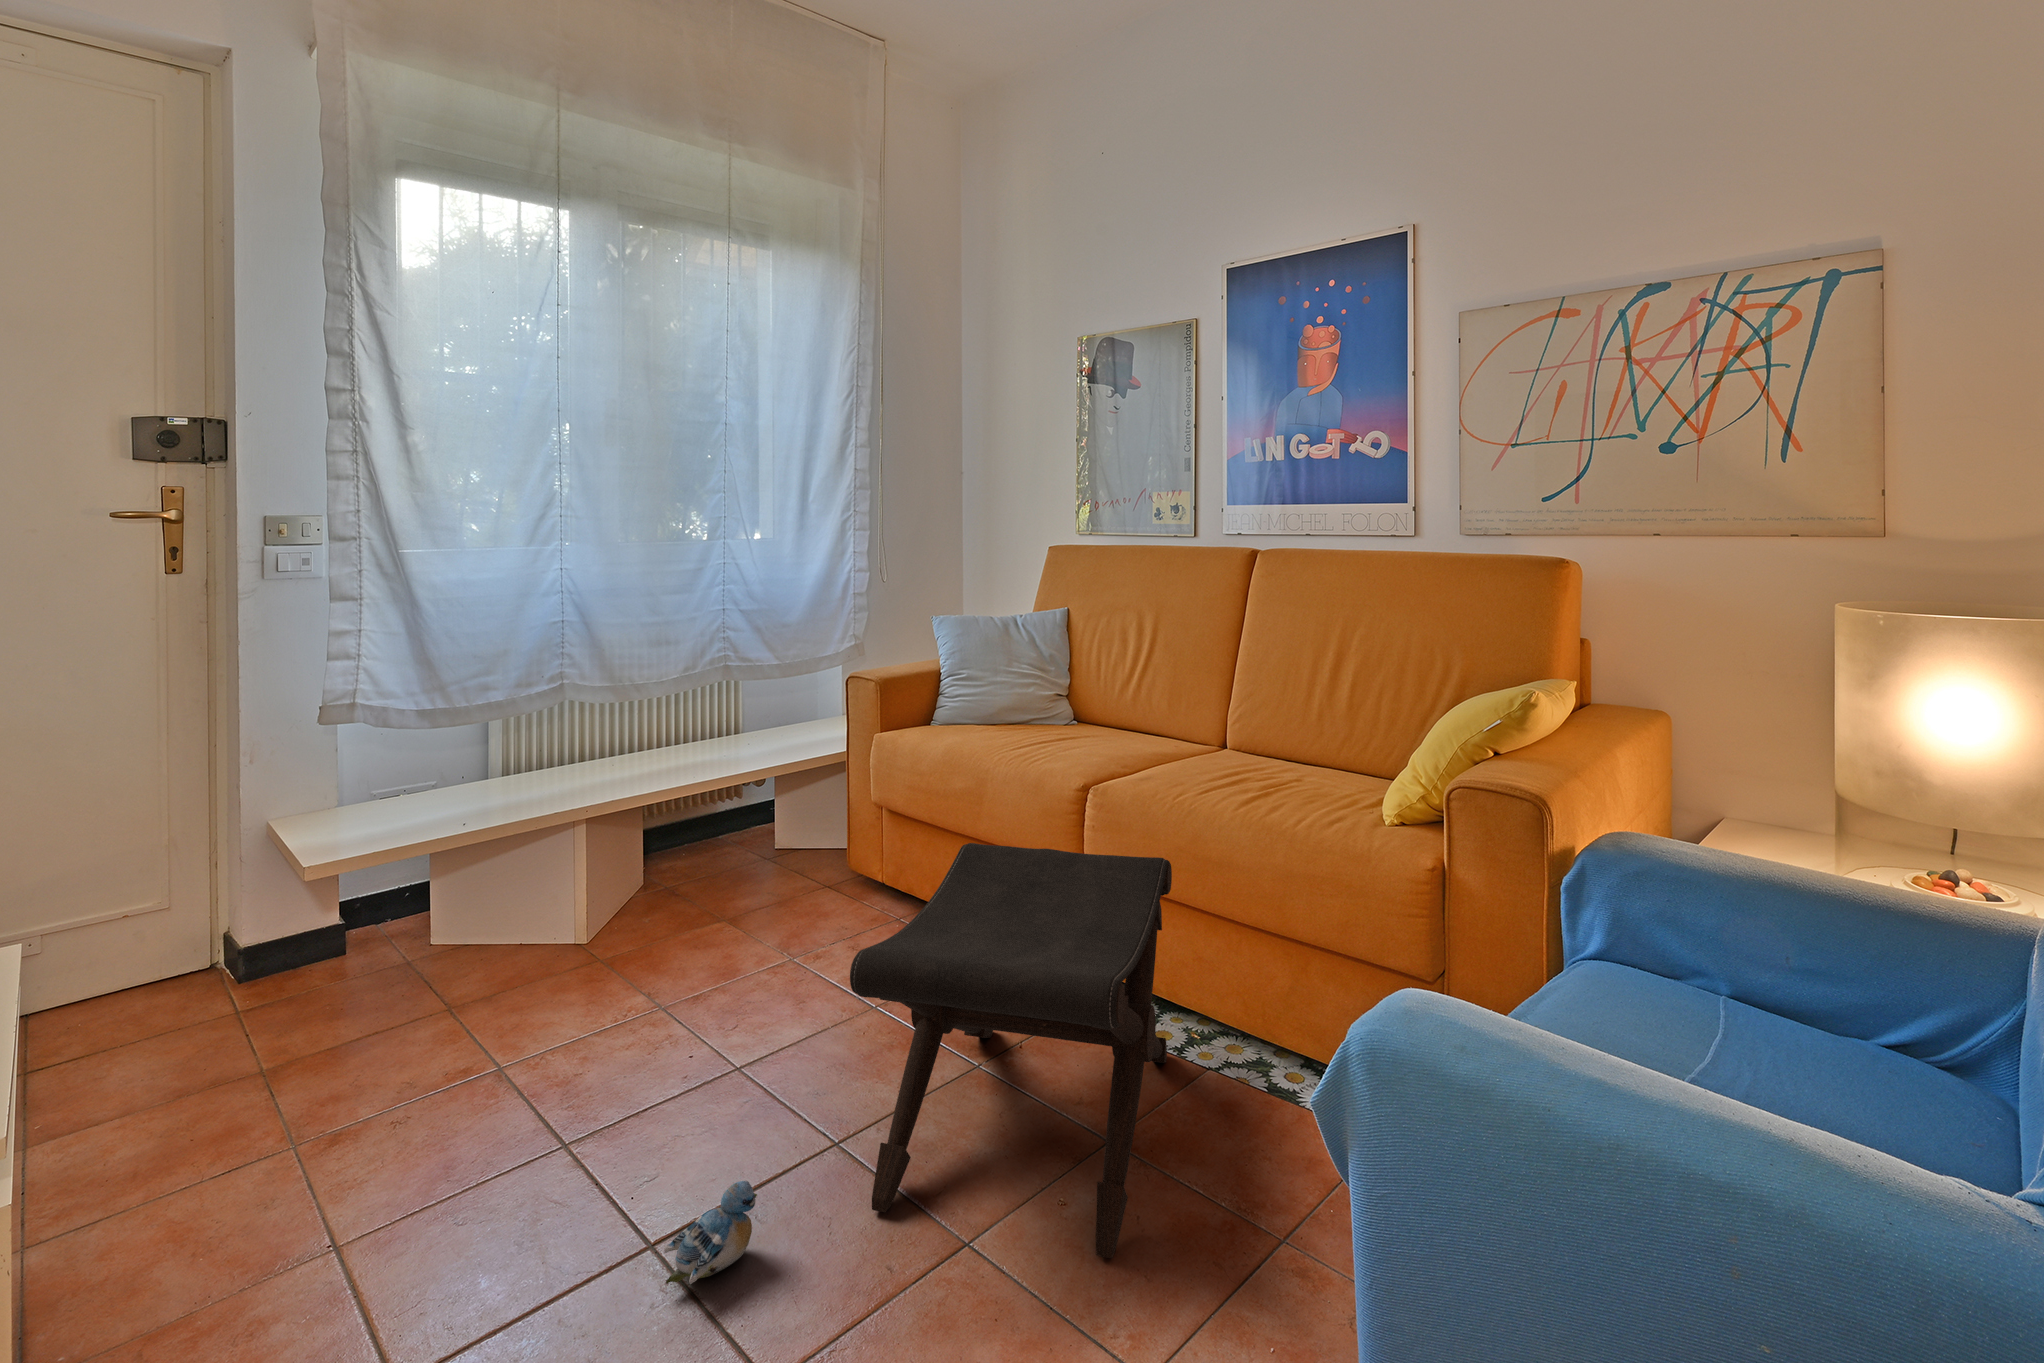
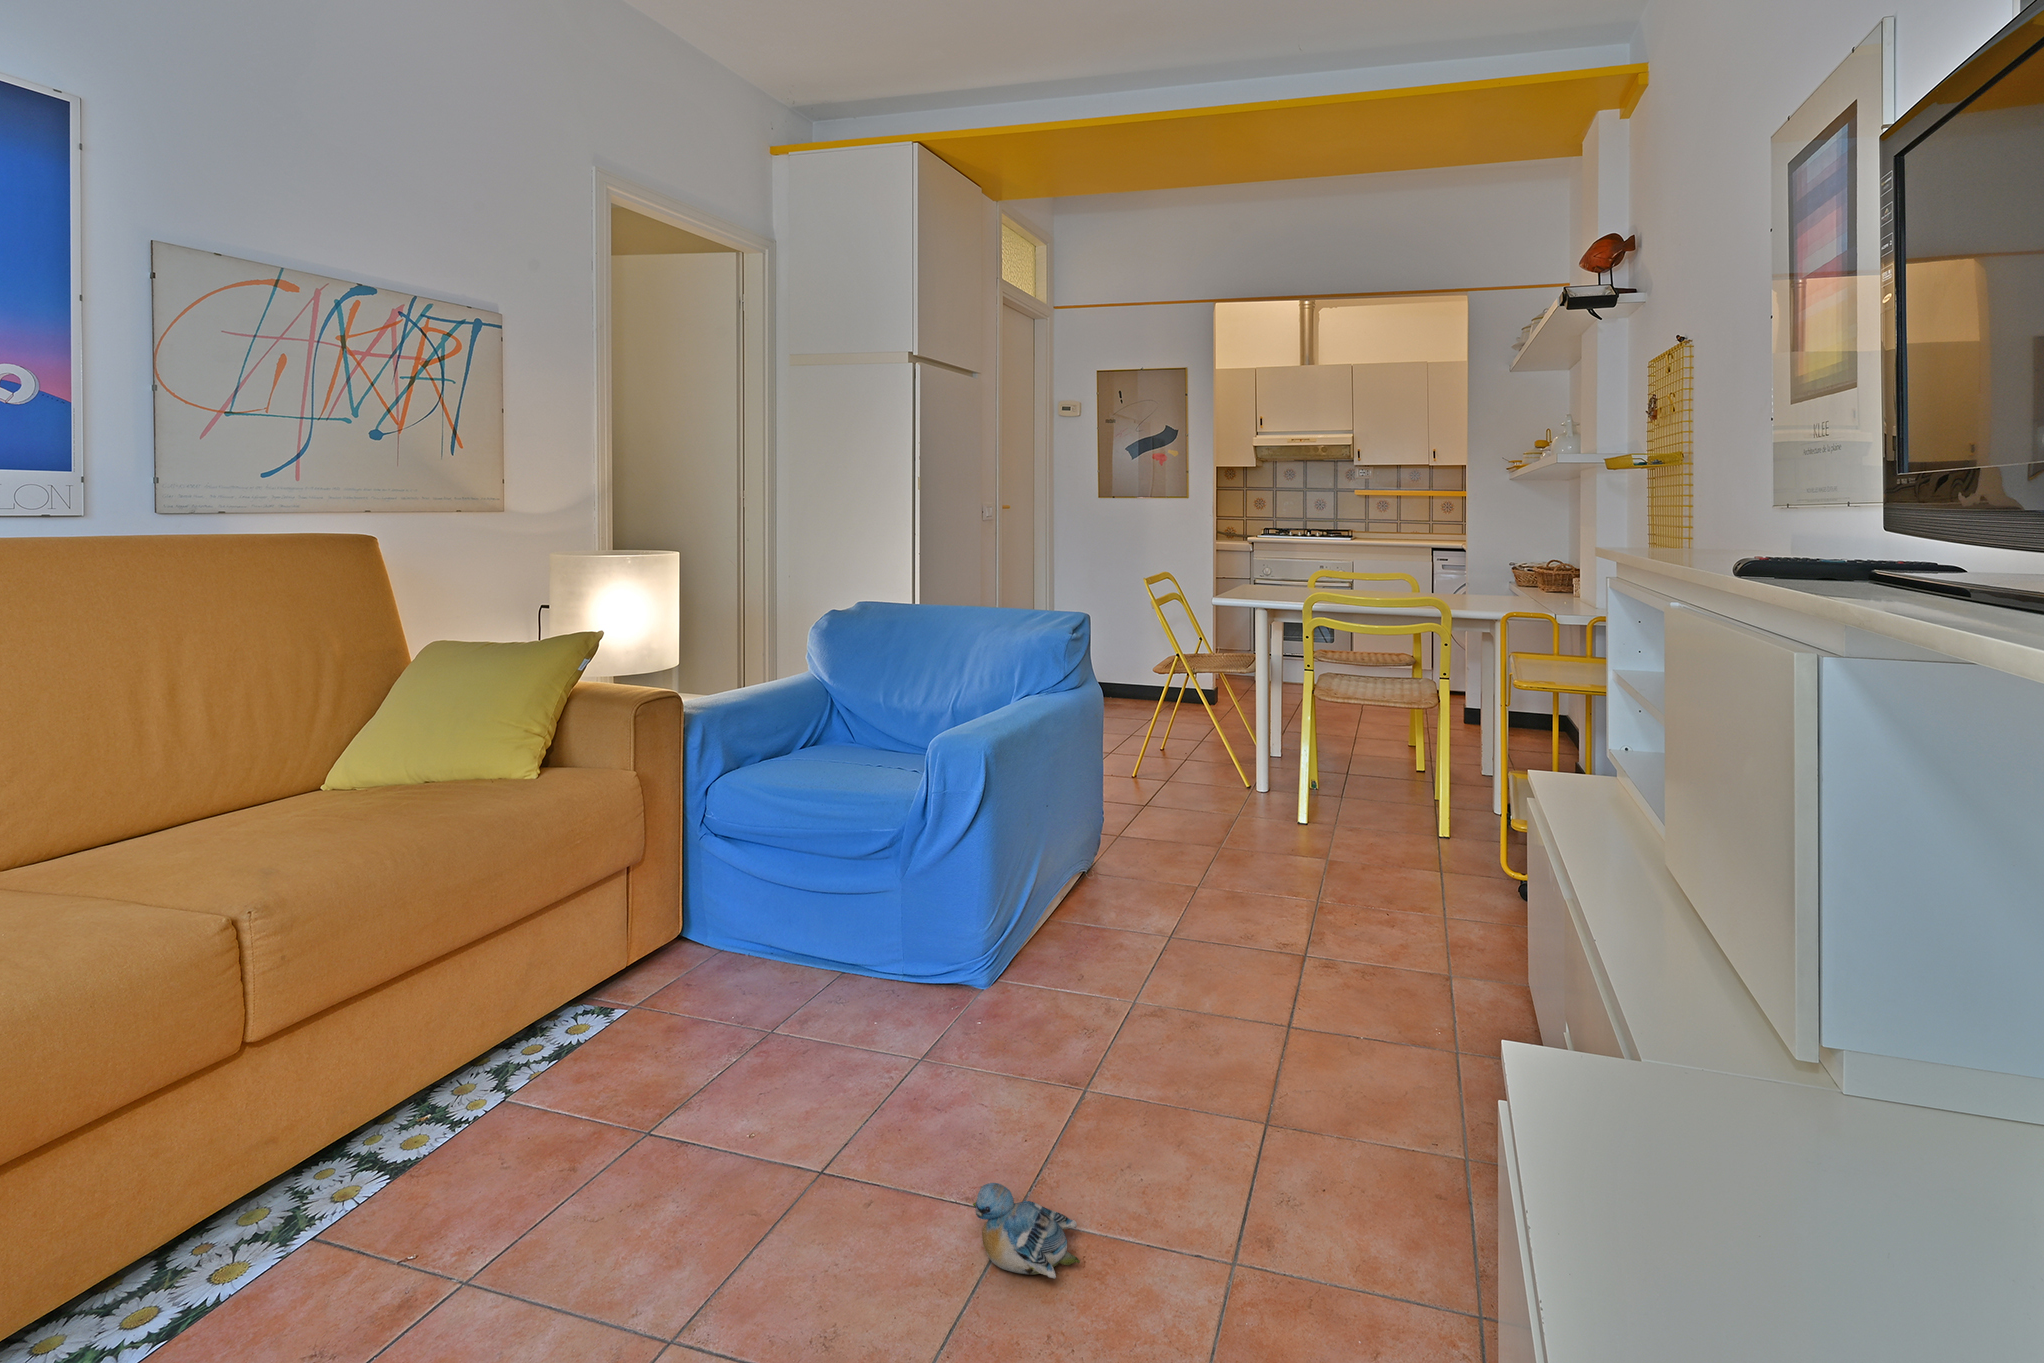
footstool: present [850,843,1172,1258] -> none [452,835,898,1279]

